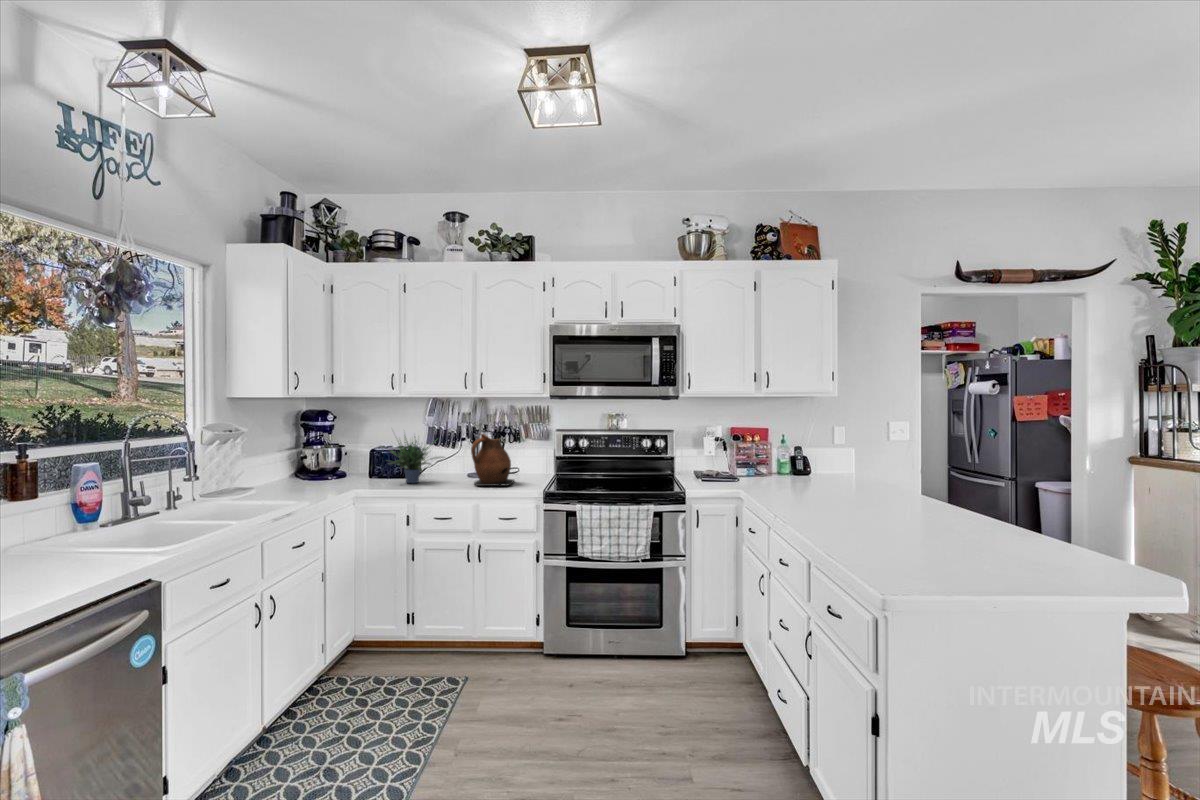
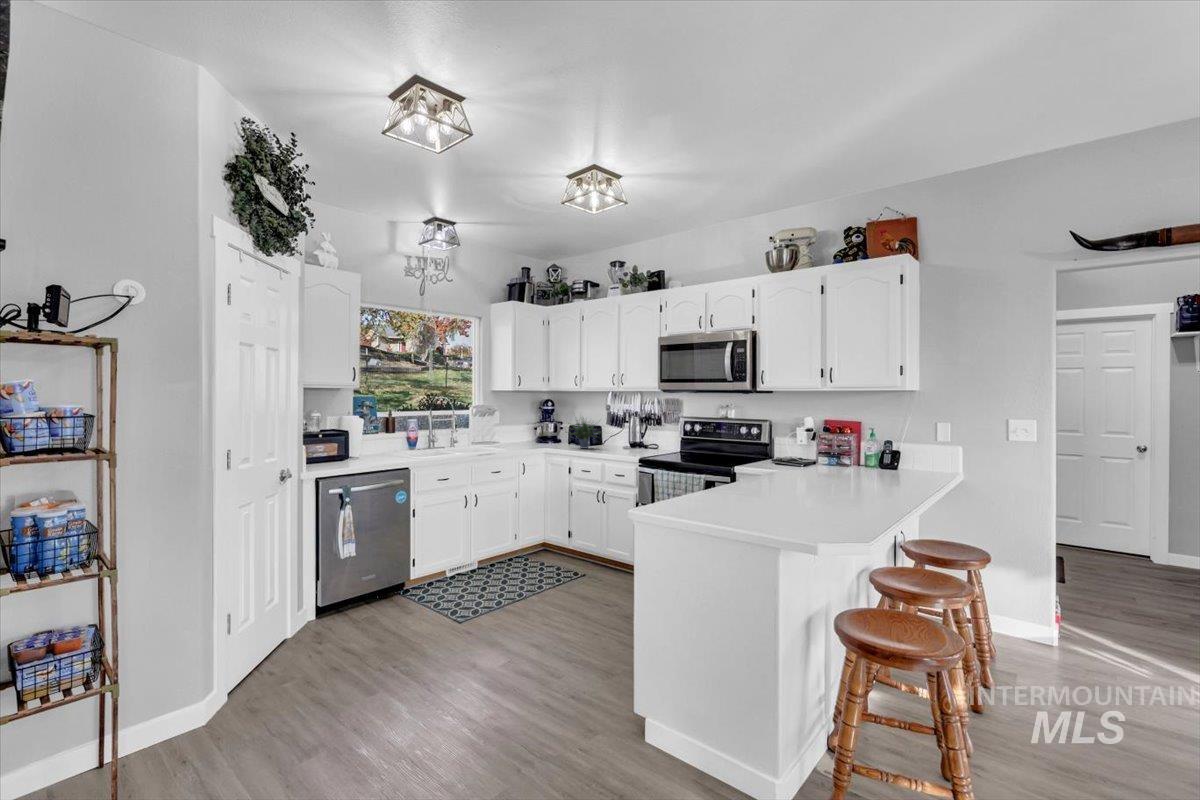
ceramic pitcher: present [471,434,514,486] -> none [610,417,645,454]

